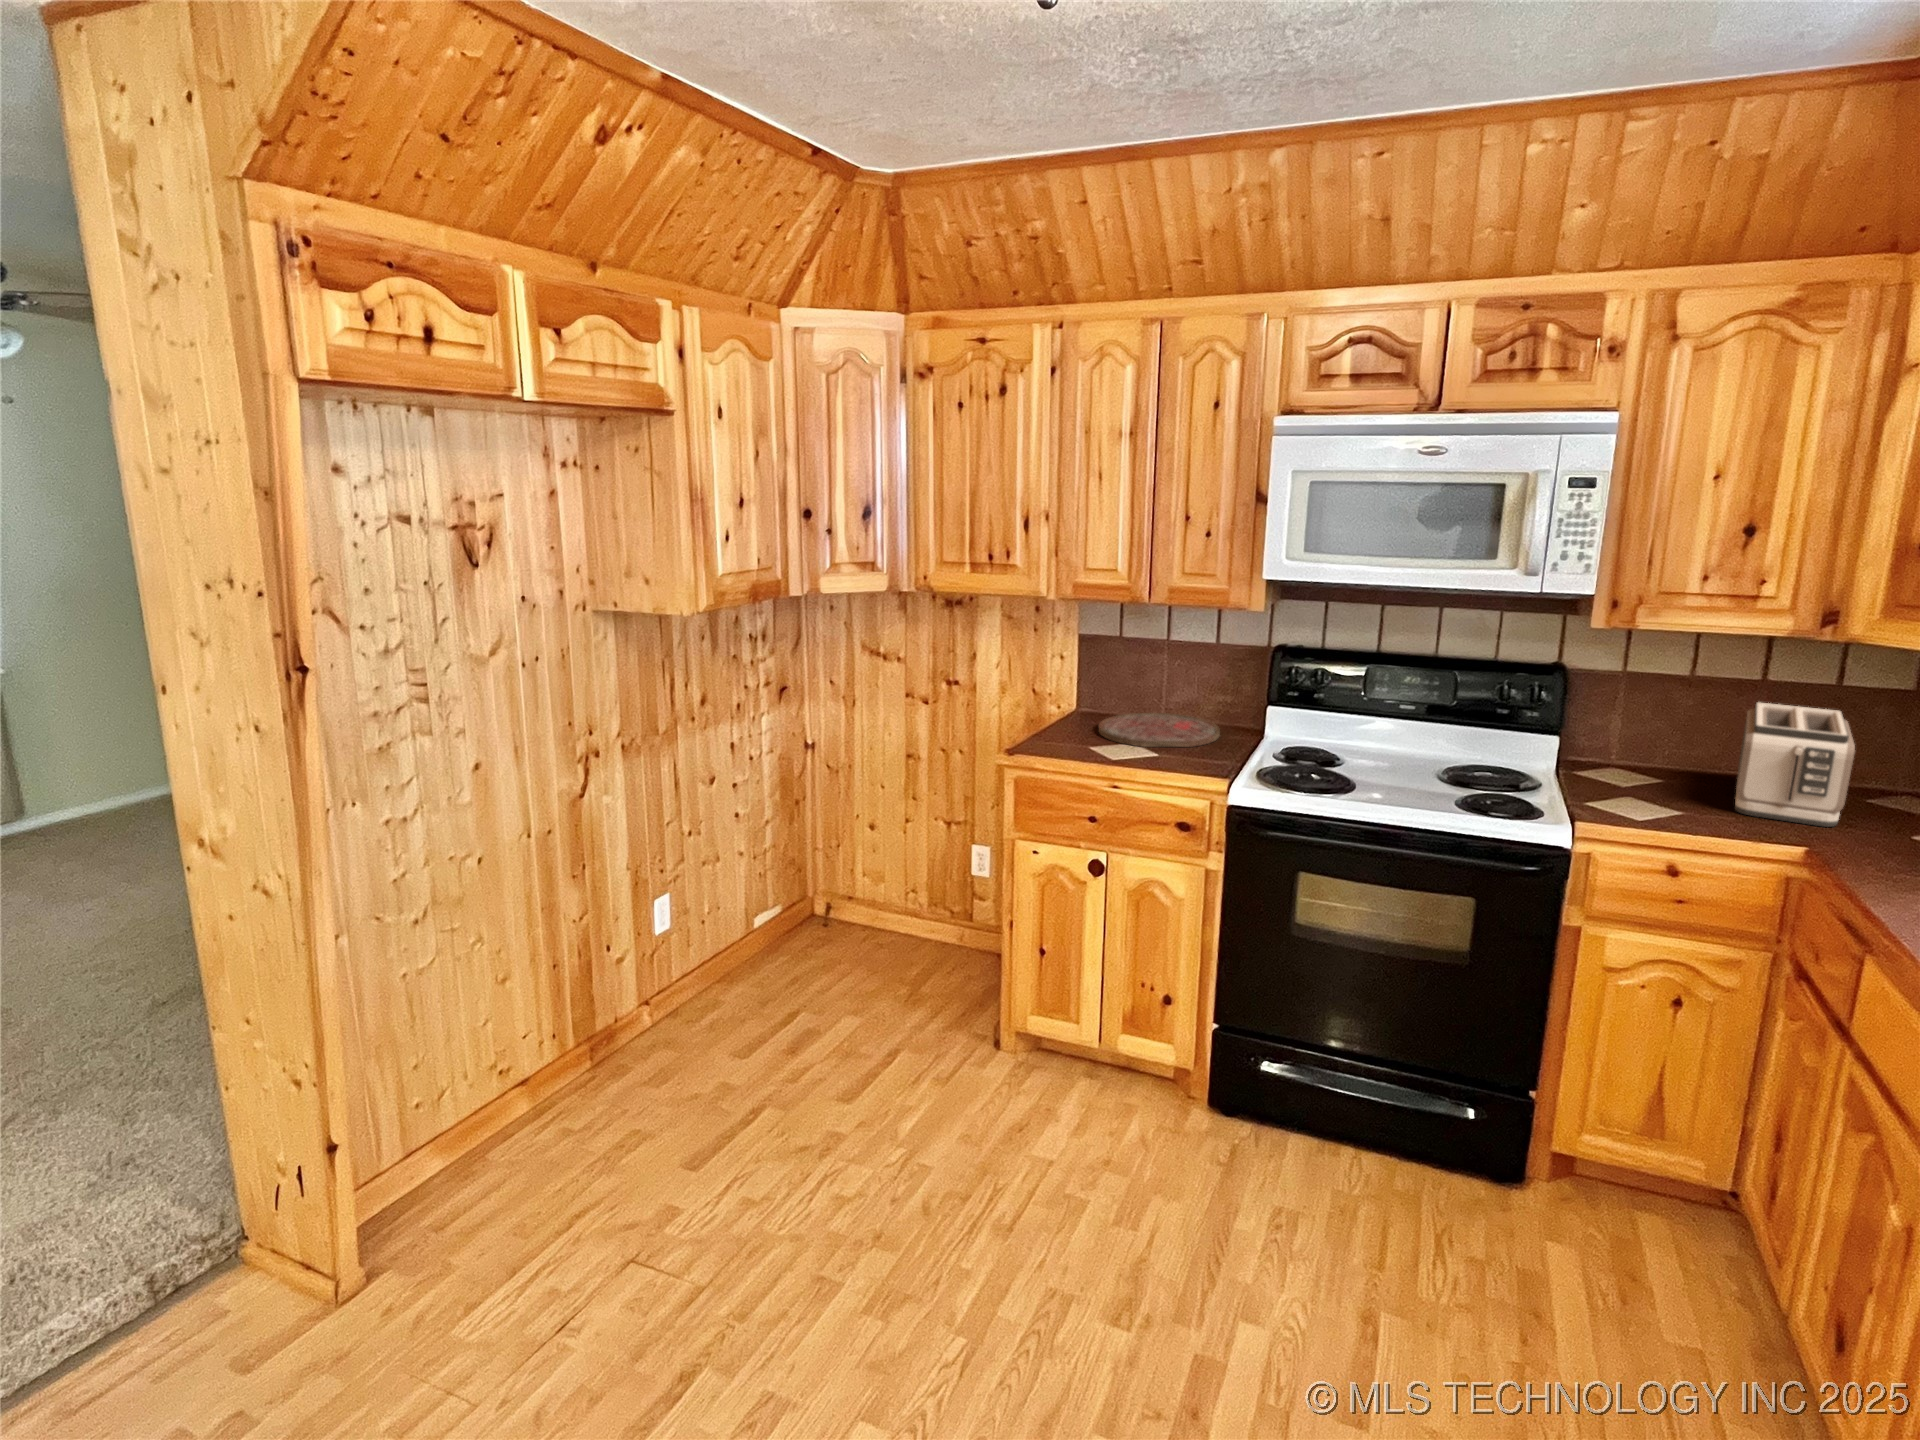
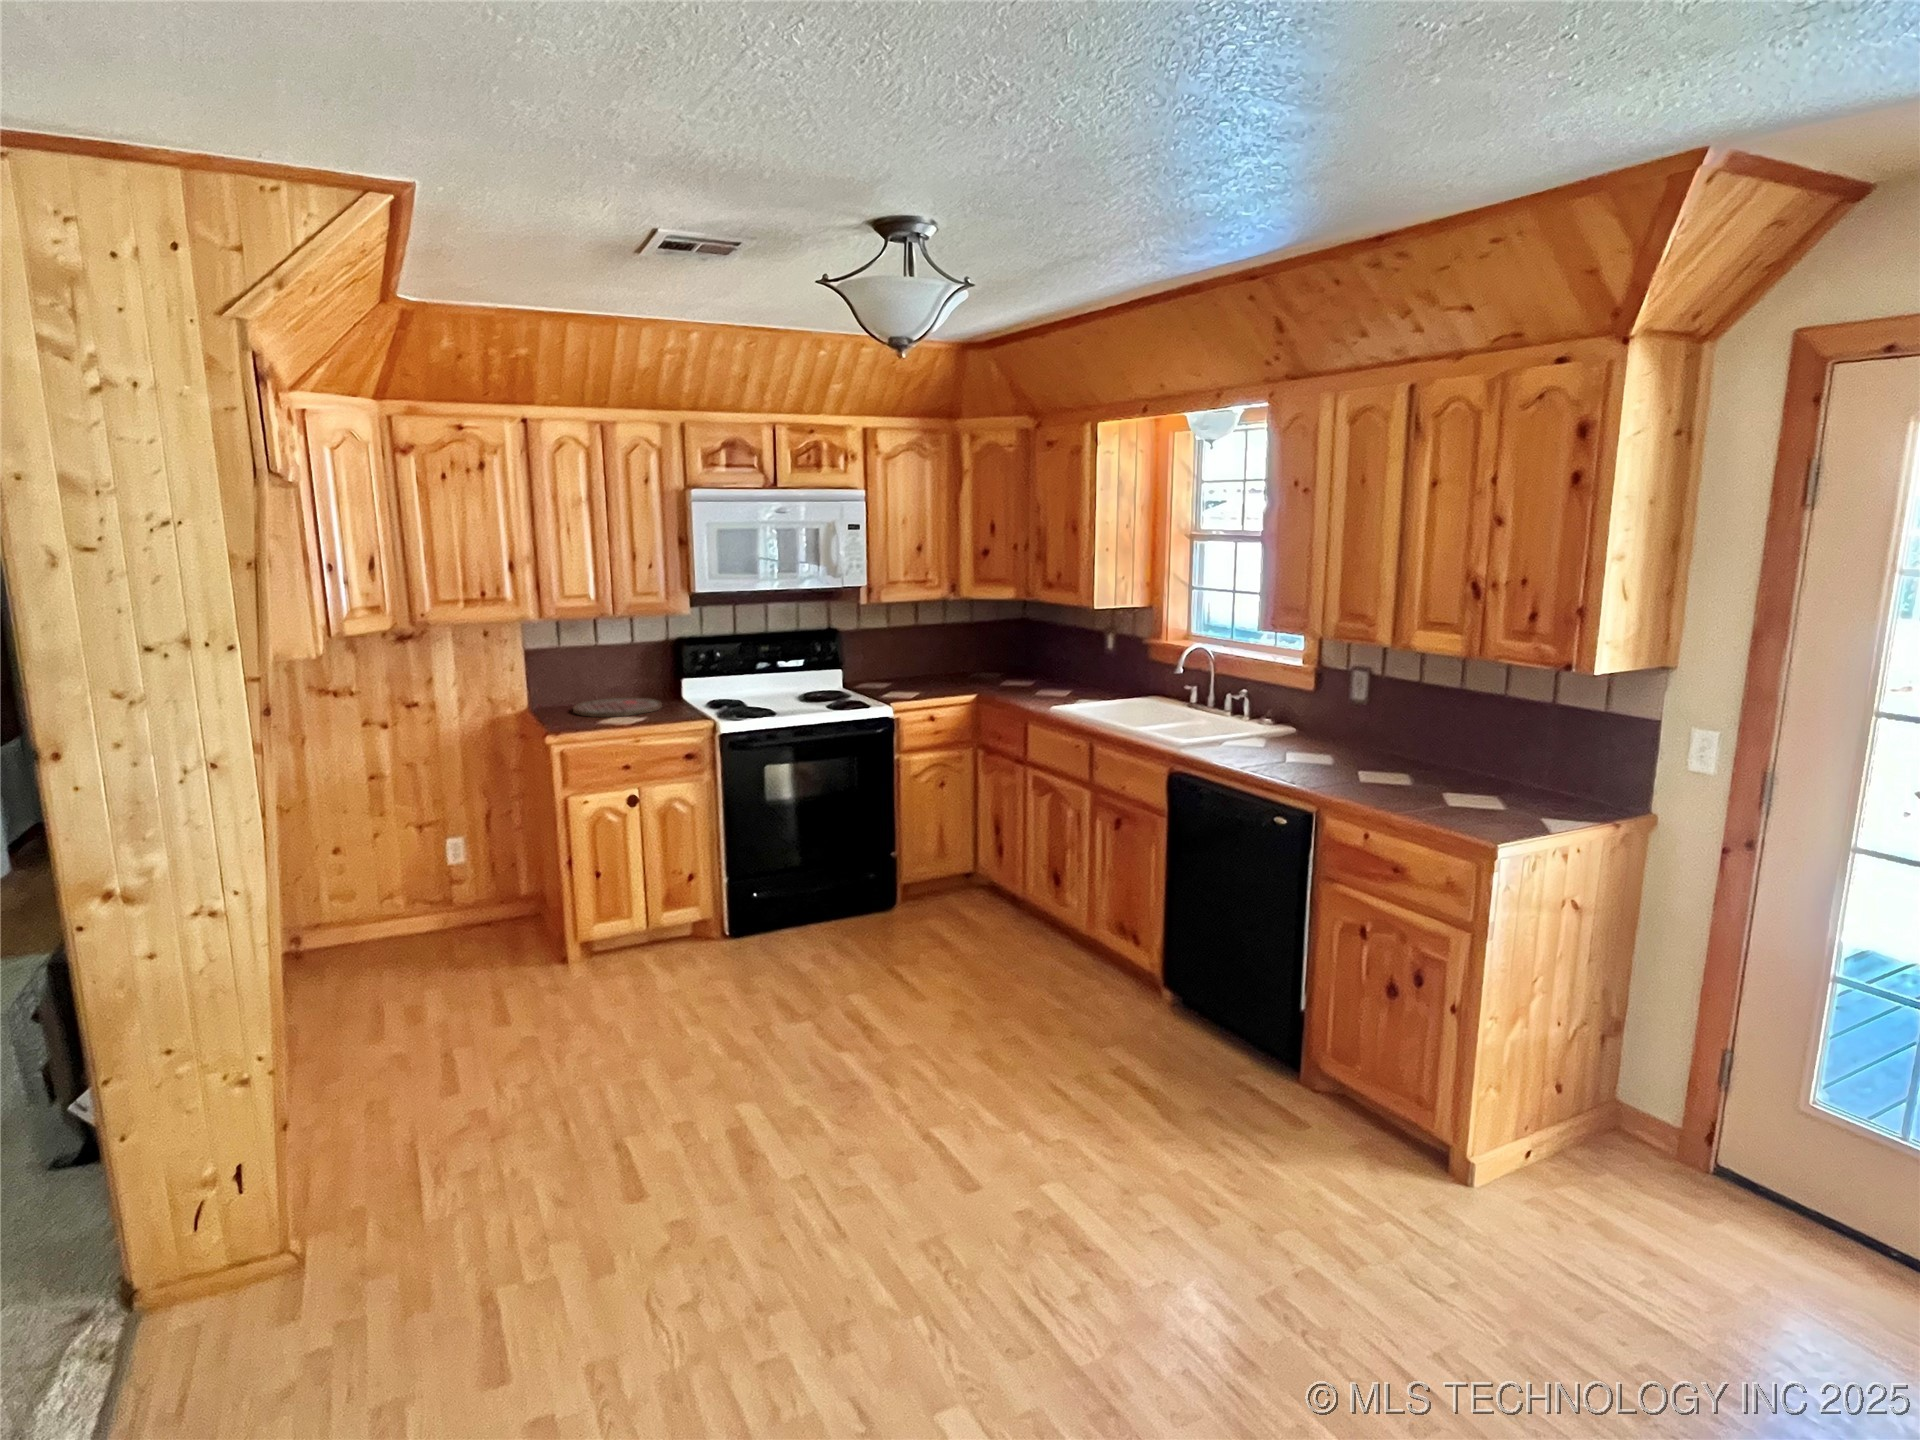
toaster: present [1735,702,1855,827] -> none [922,636,978,689]

